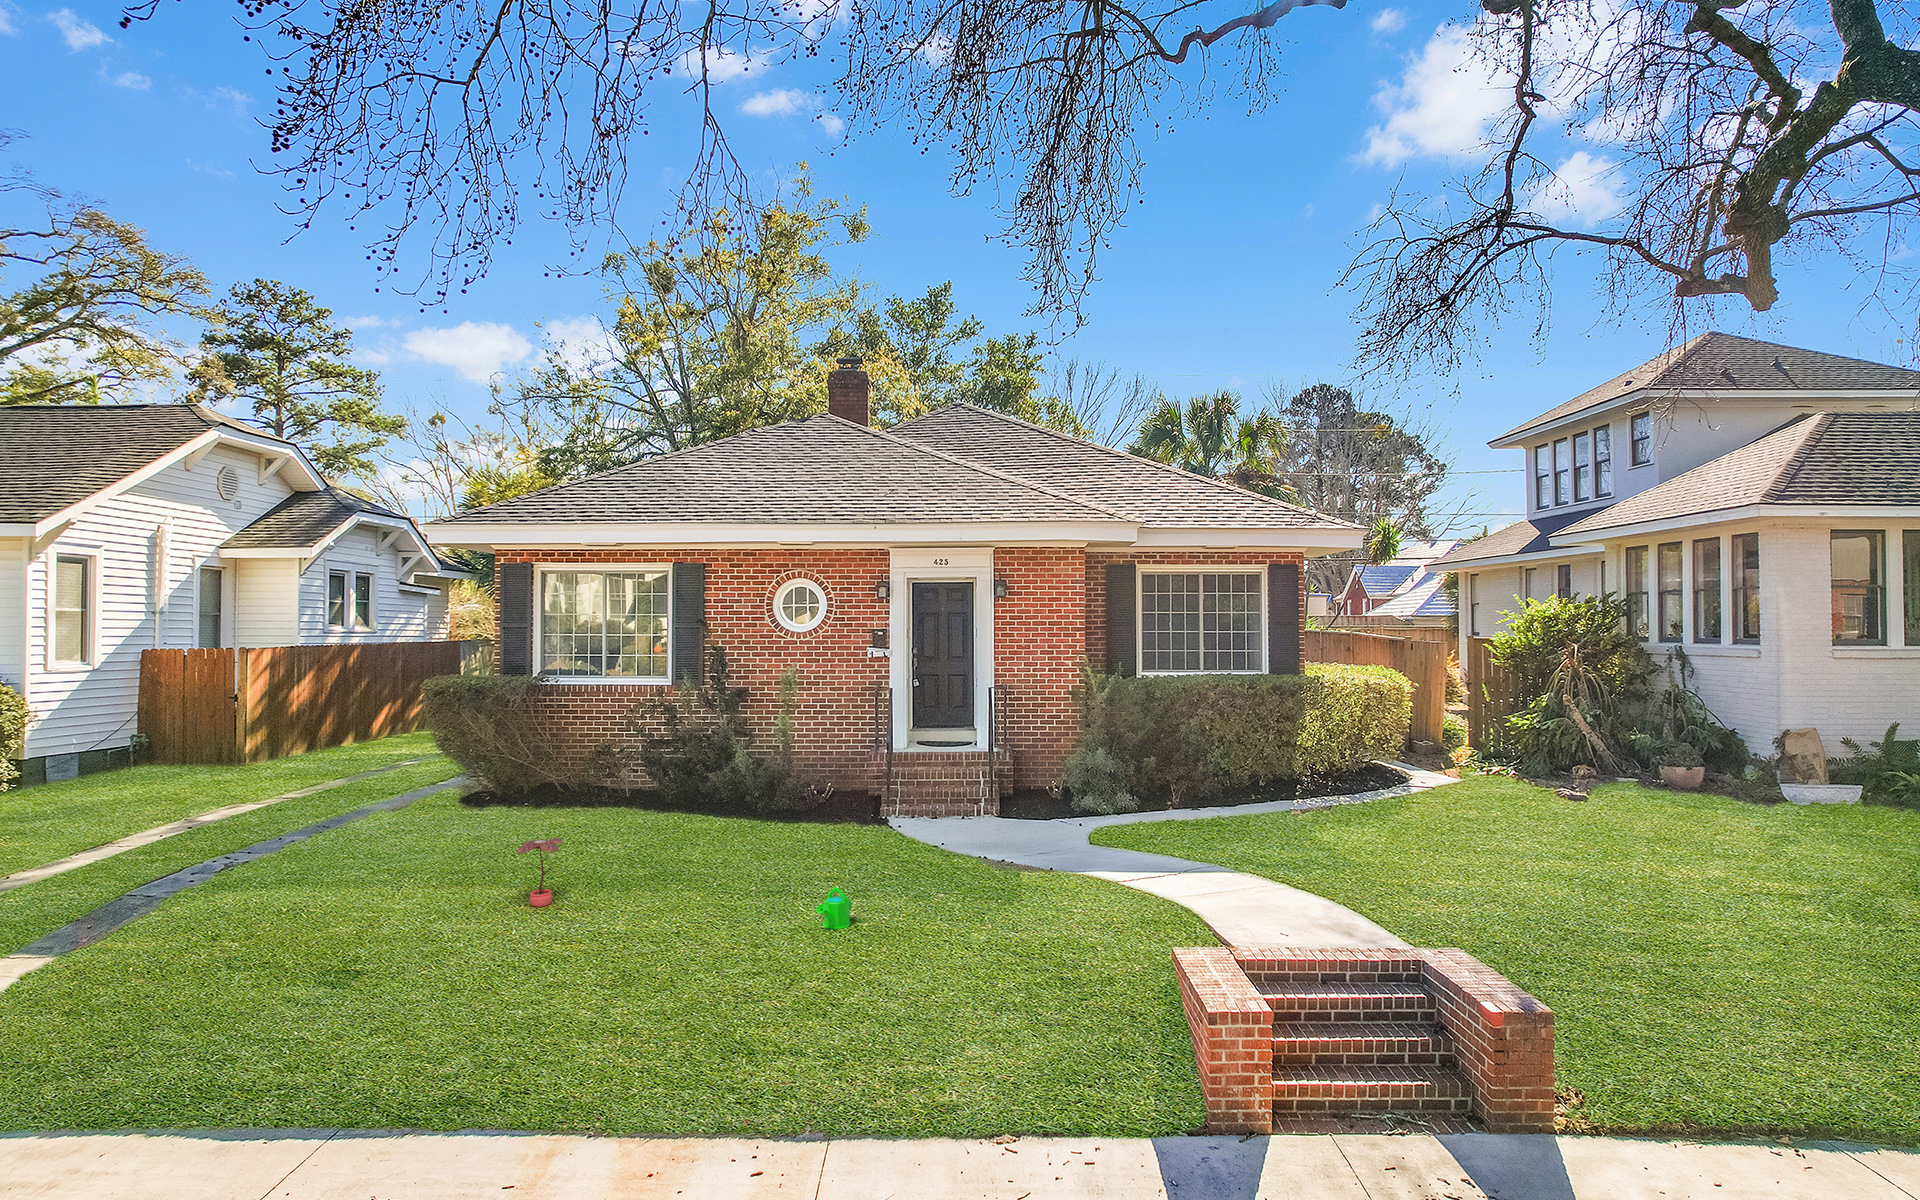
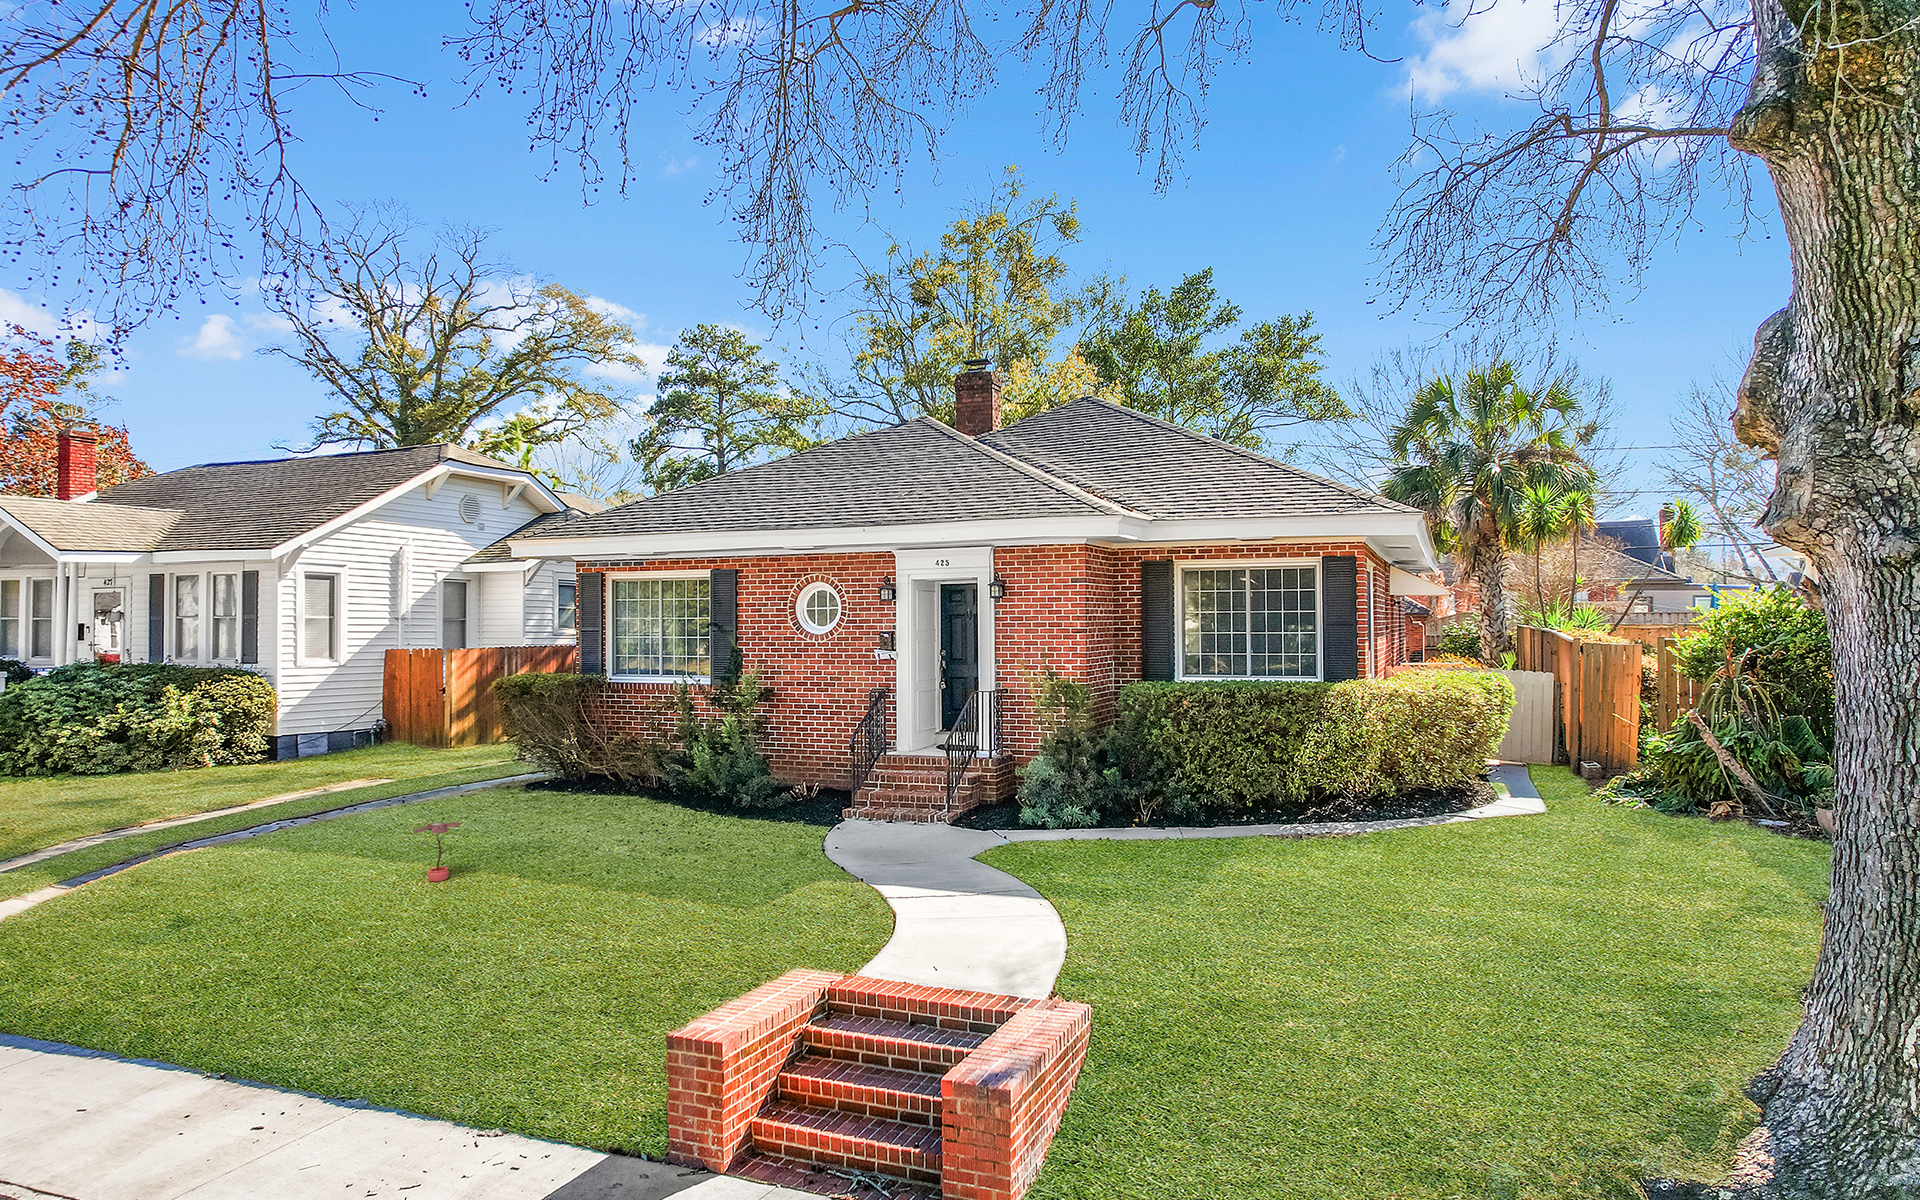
watering can: present [816,887,852,929] -> none [605,883,654,924]

